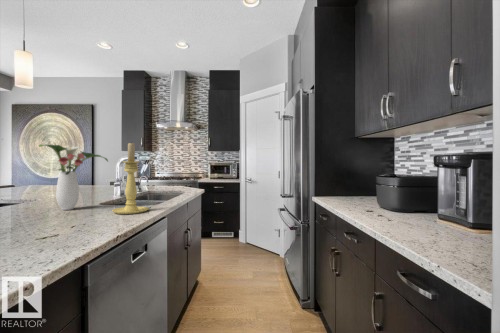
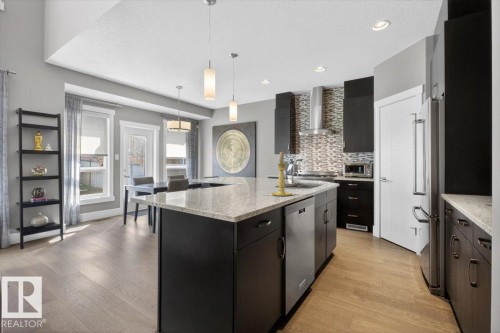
flower arrangement: present [39,144,108,210] -> none [235,153,268,192]

